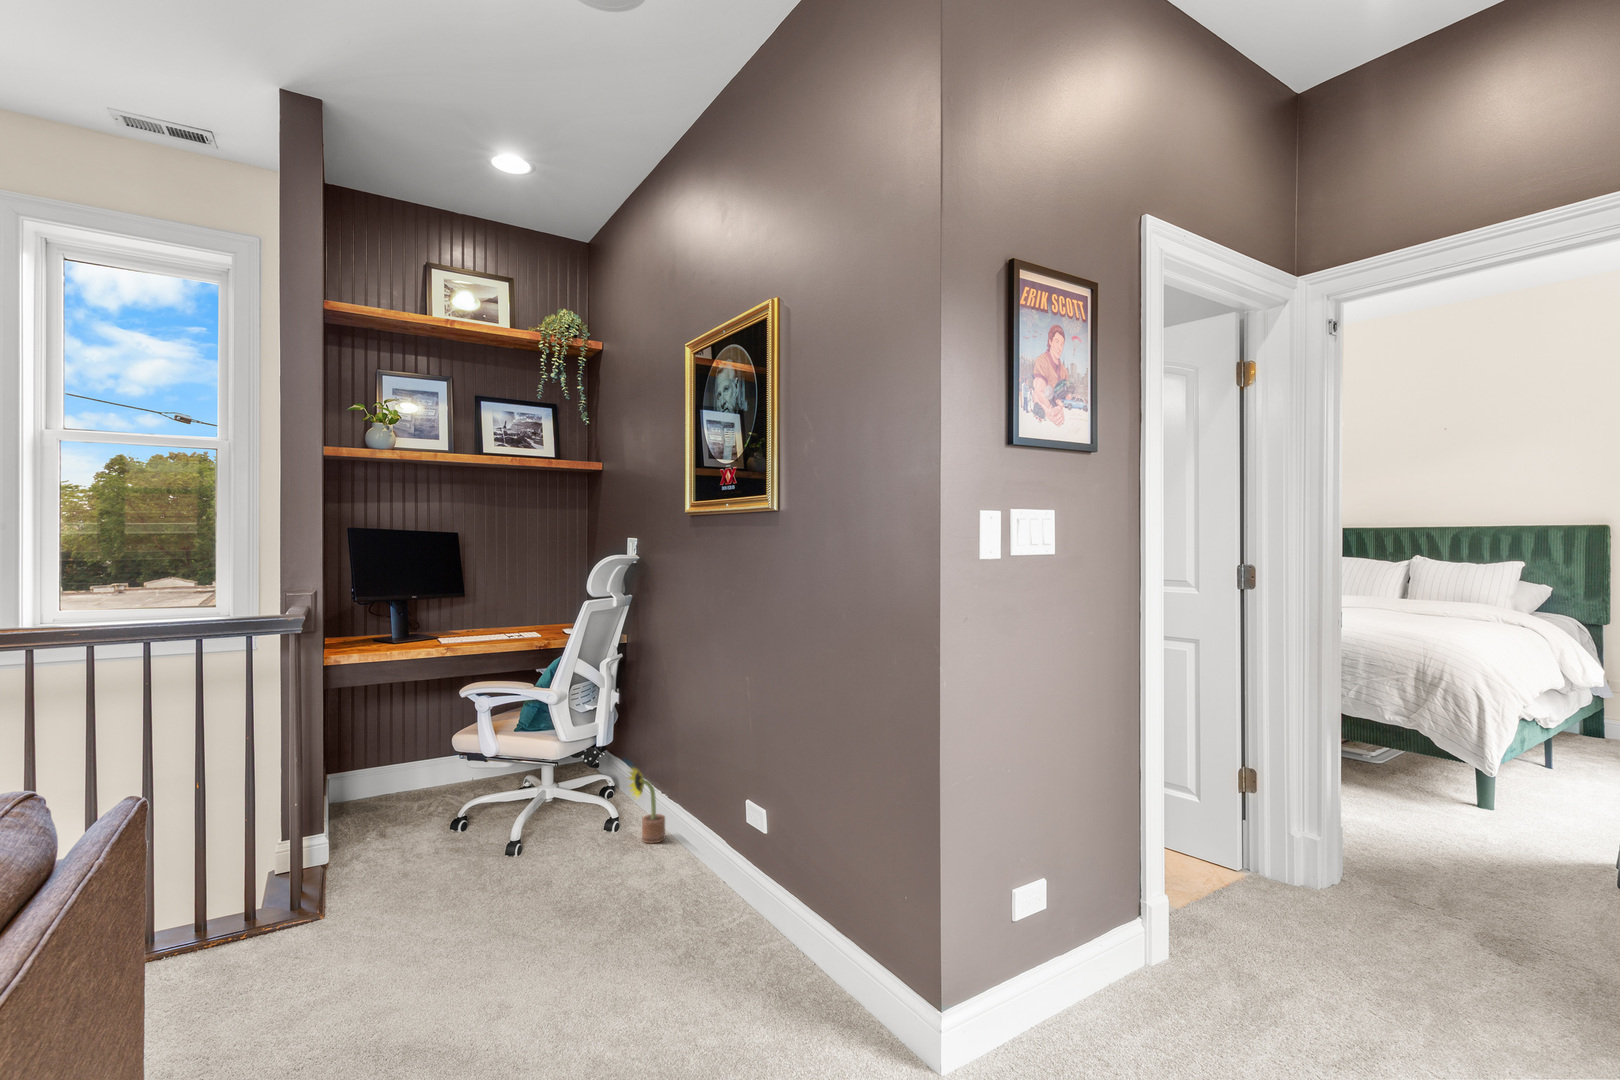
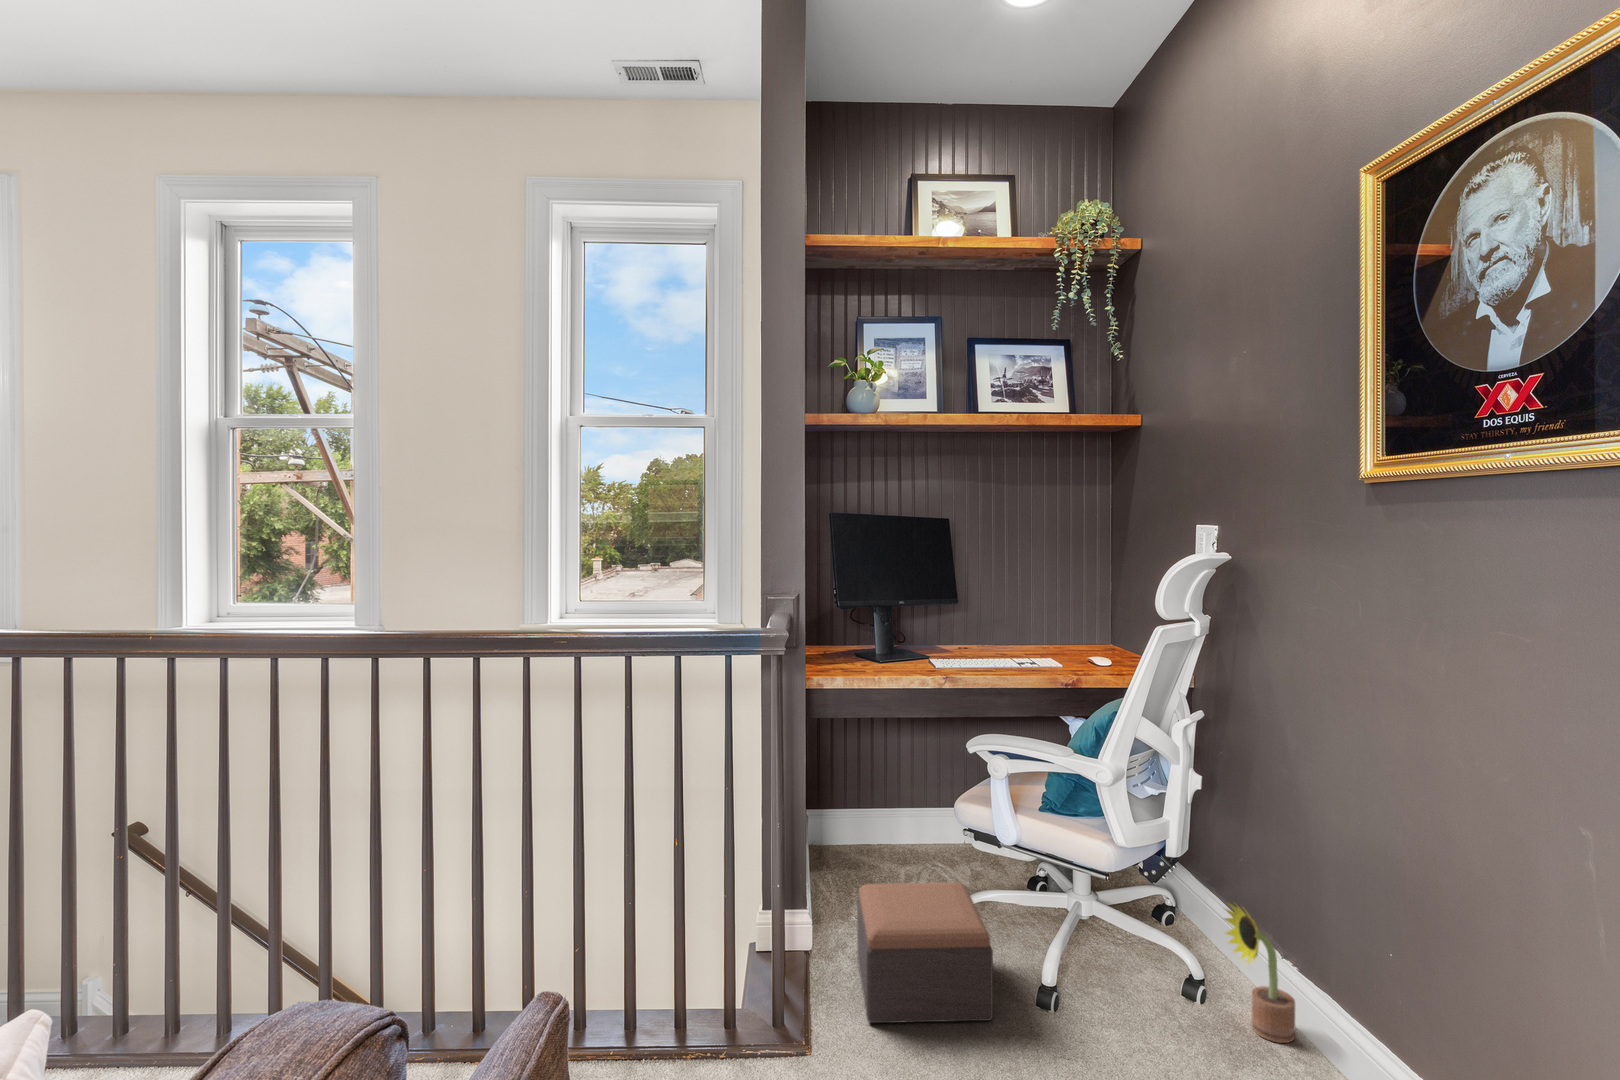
footstool: none [369,791,473,895] -> present [857,882,993,1023]

